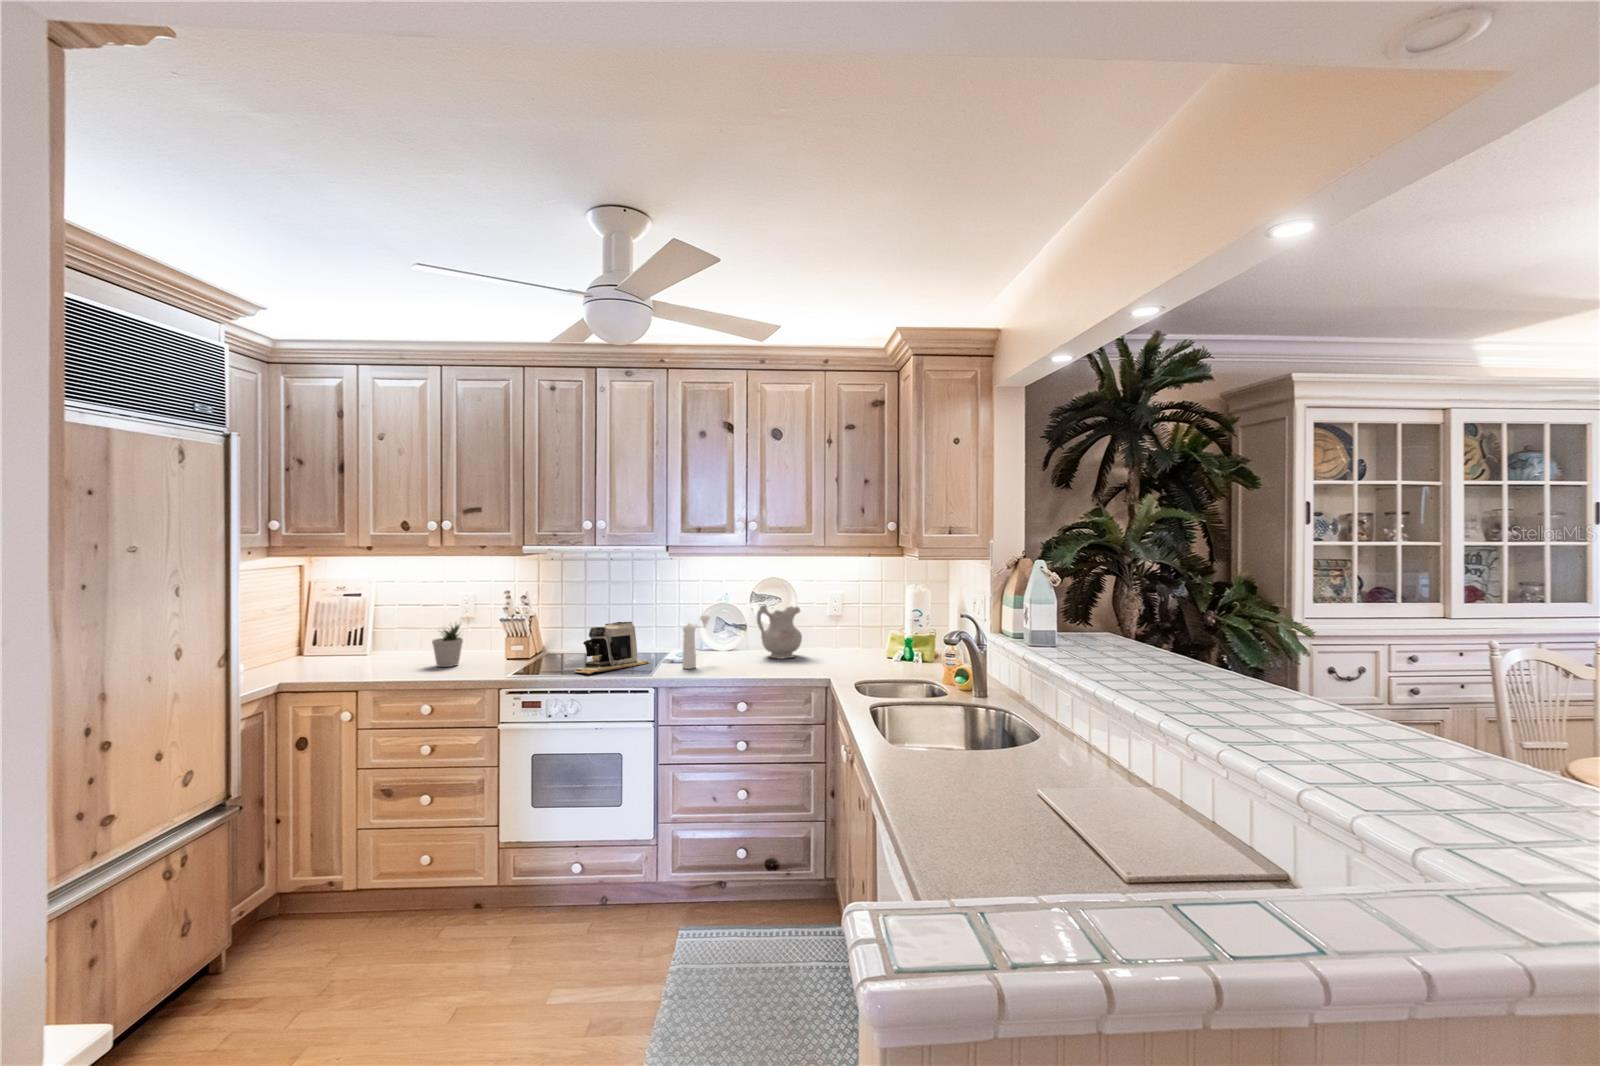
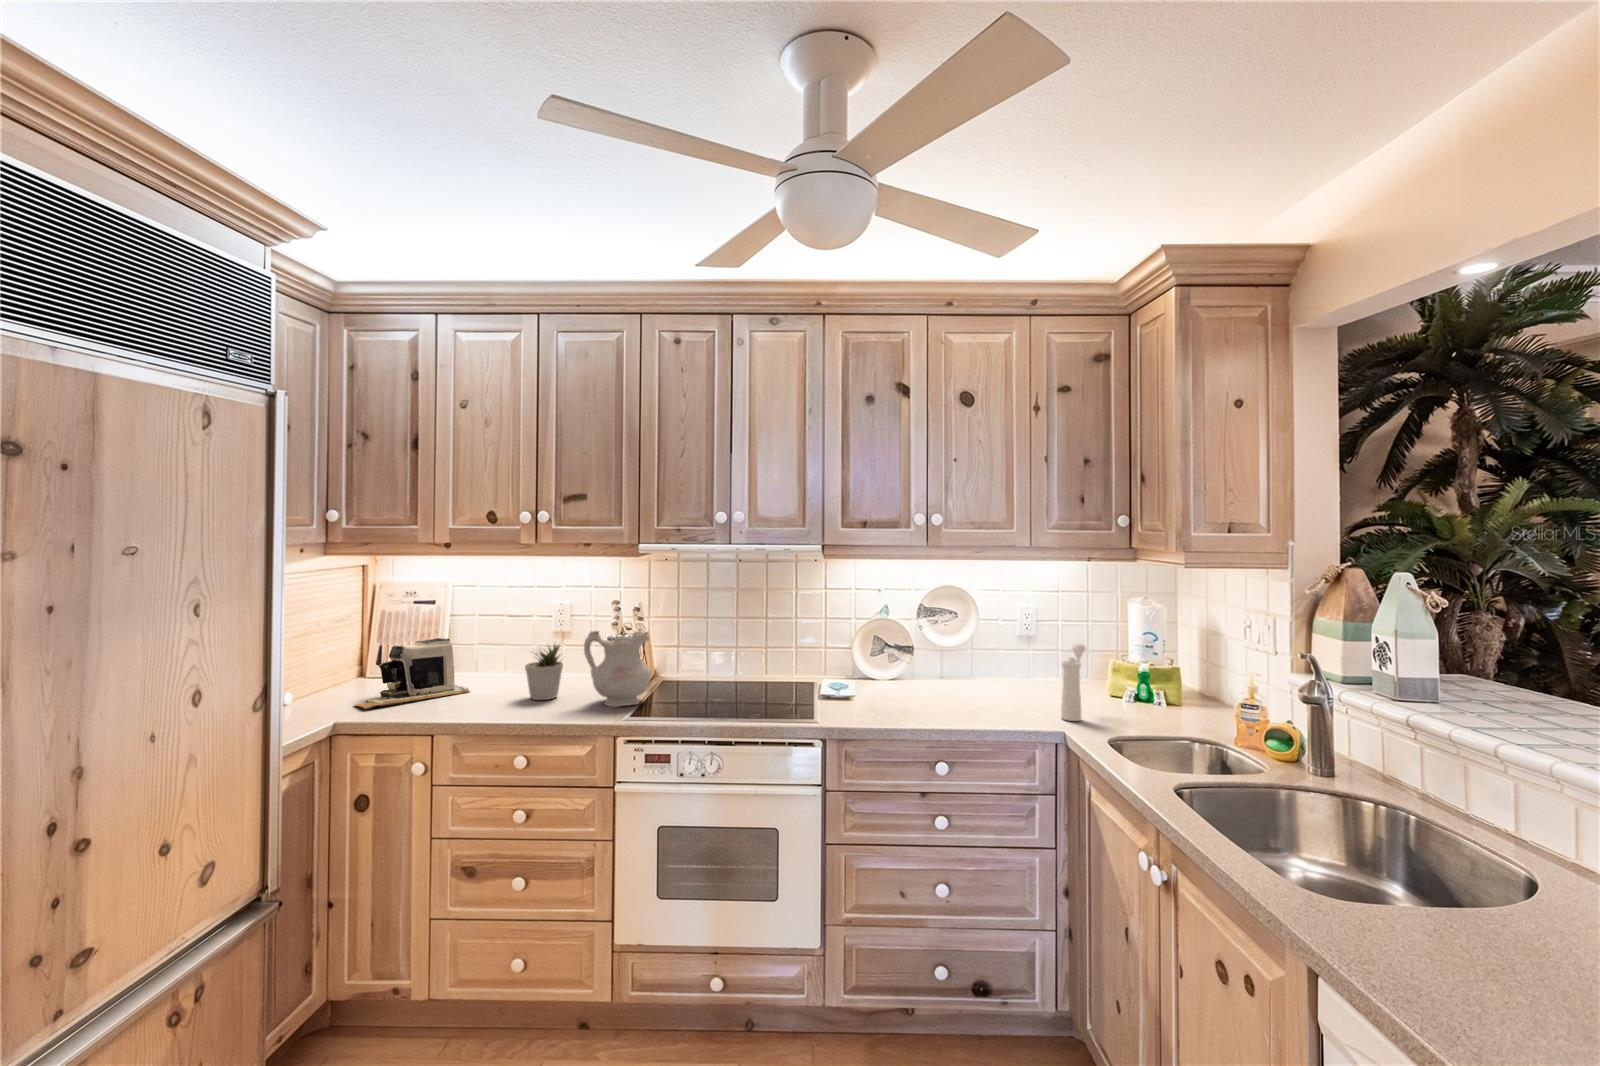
ceramic pitcher: present [757,606,802,659] -> present [584,631,651,707]
pepper mill: present [682,615,710,669] -> present [1061,644,1086,721]
coffee maker: present [575,622,649,674] -> present [355,638,470,709]

